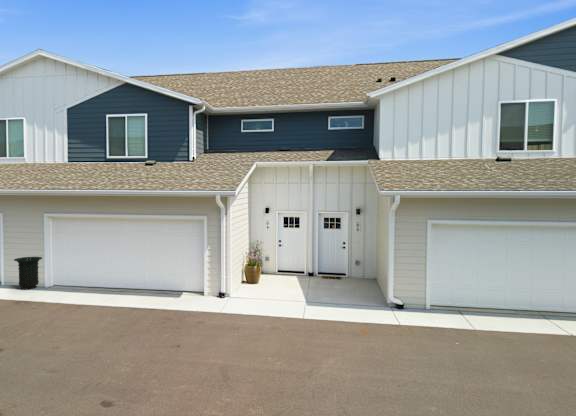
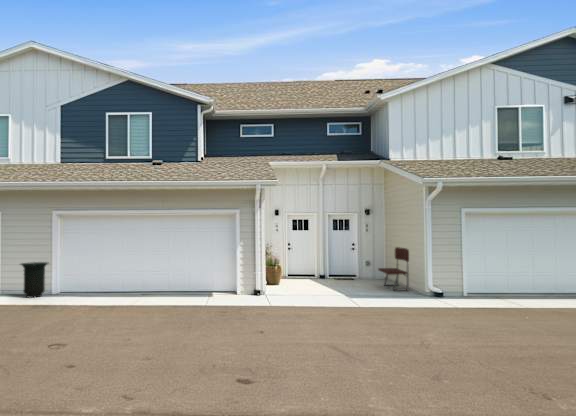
bench: none [358,253,385,301] -> present [379,247,409,291]

